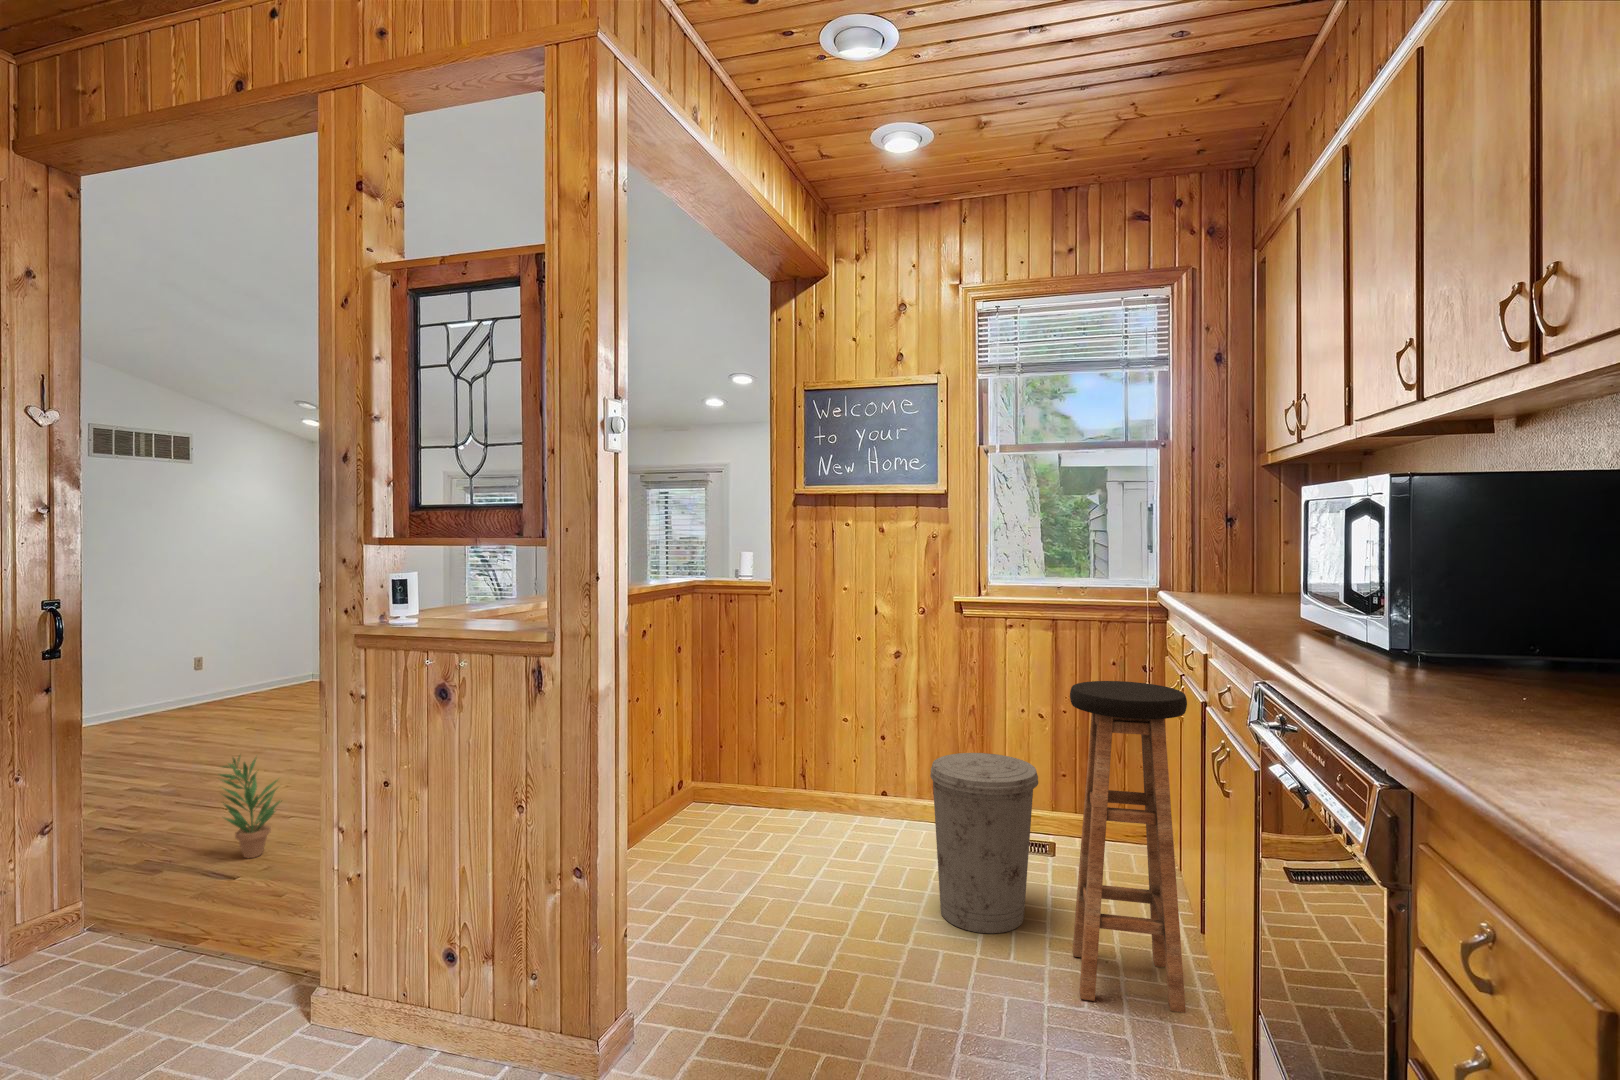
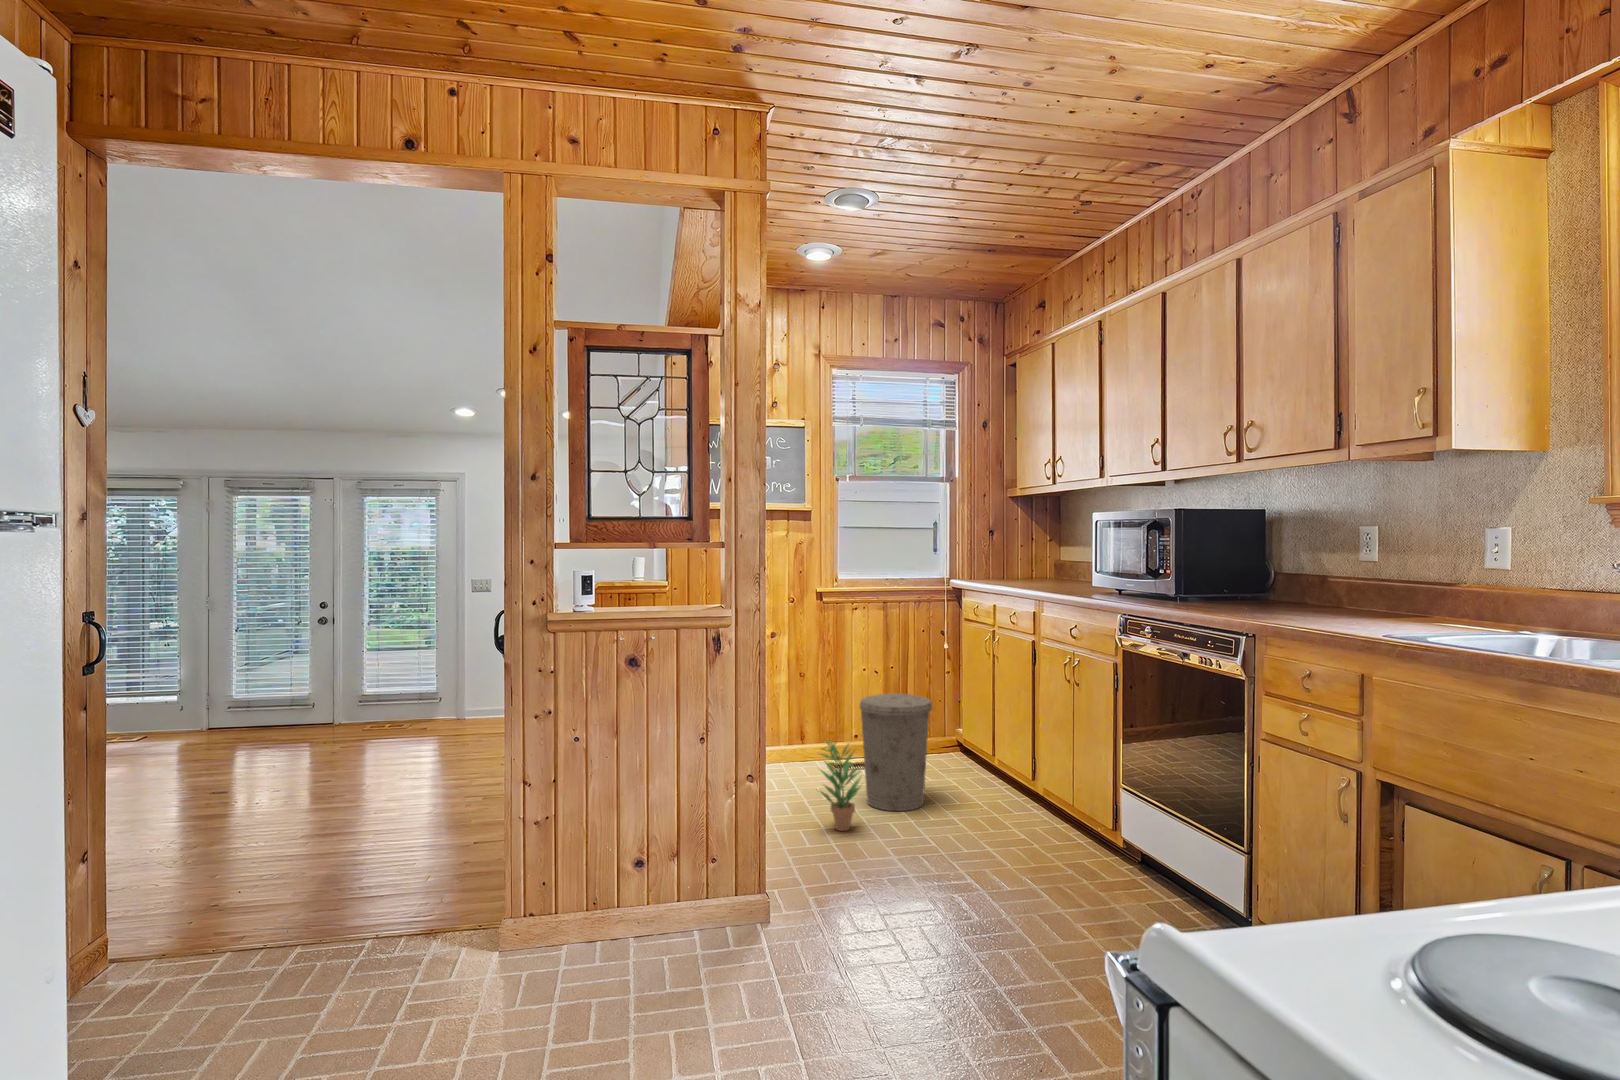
bar stool: present [1070,681,1187,1013] -> none [965,632,1045,825]
potted plant: present [220,756,280,858] -> present [819,741,861,831]

